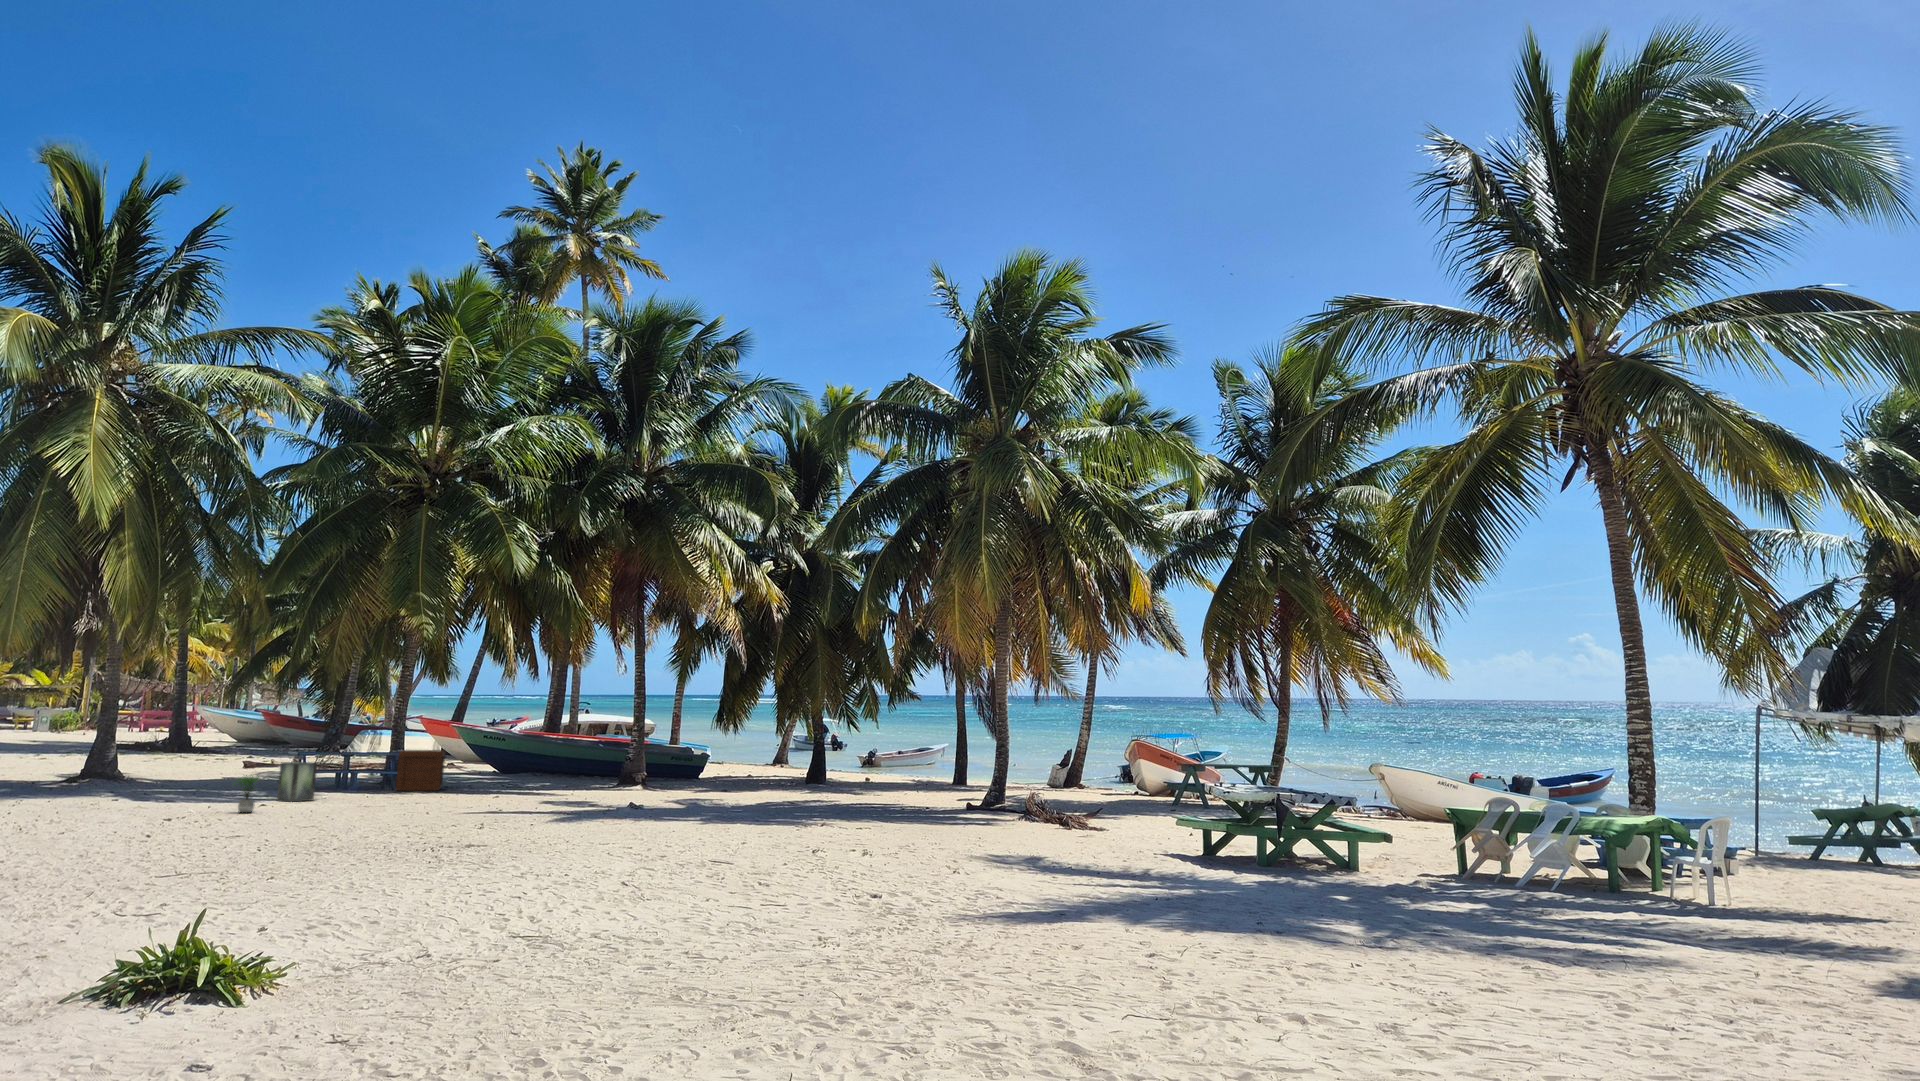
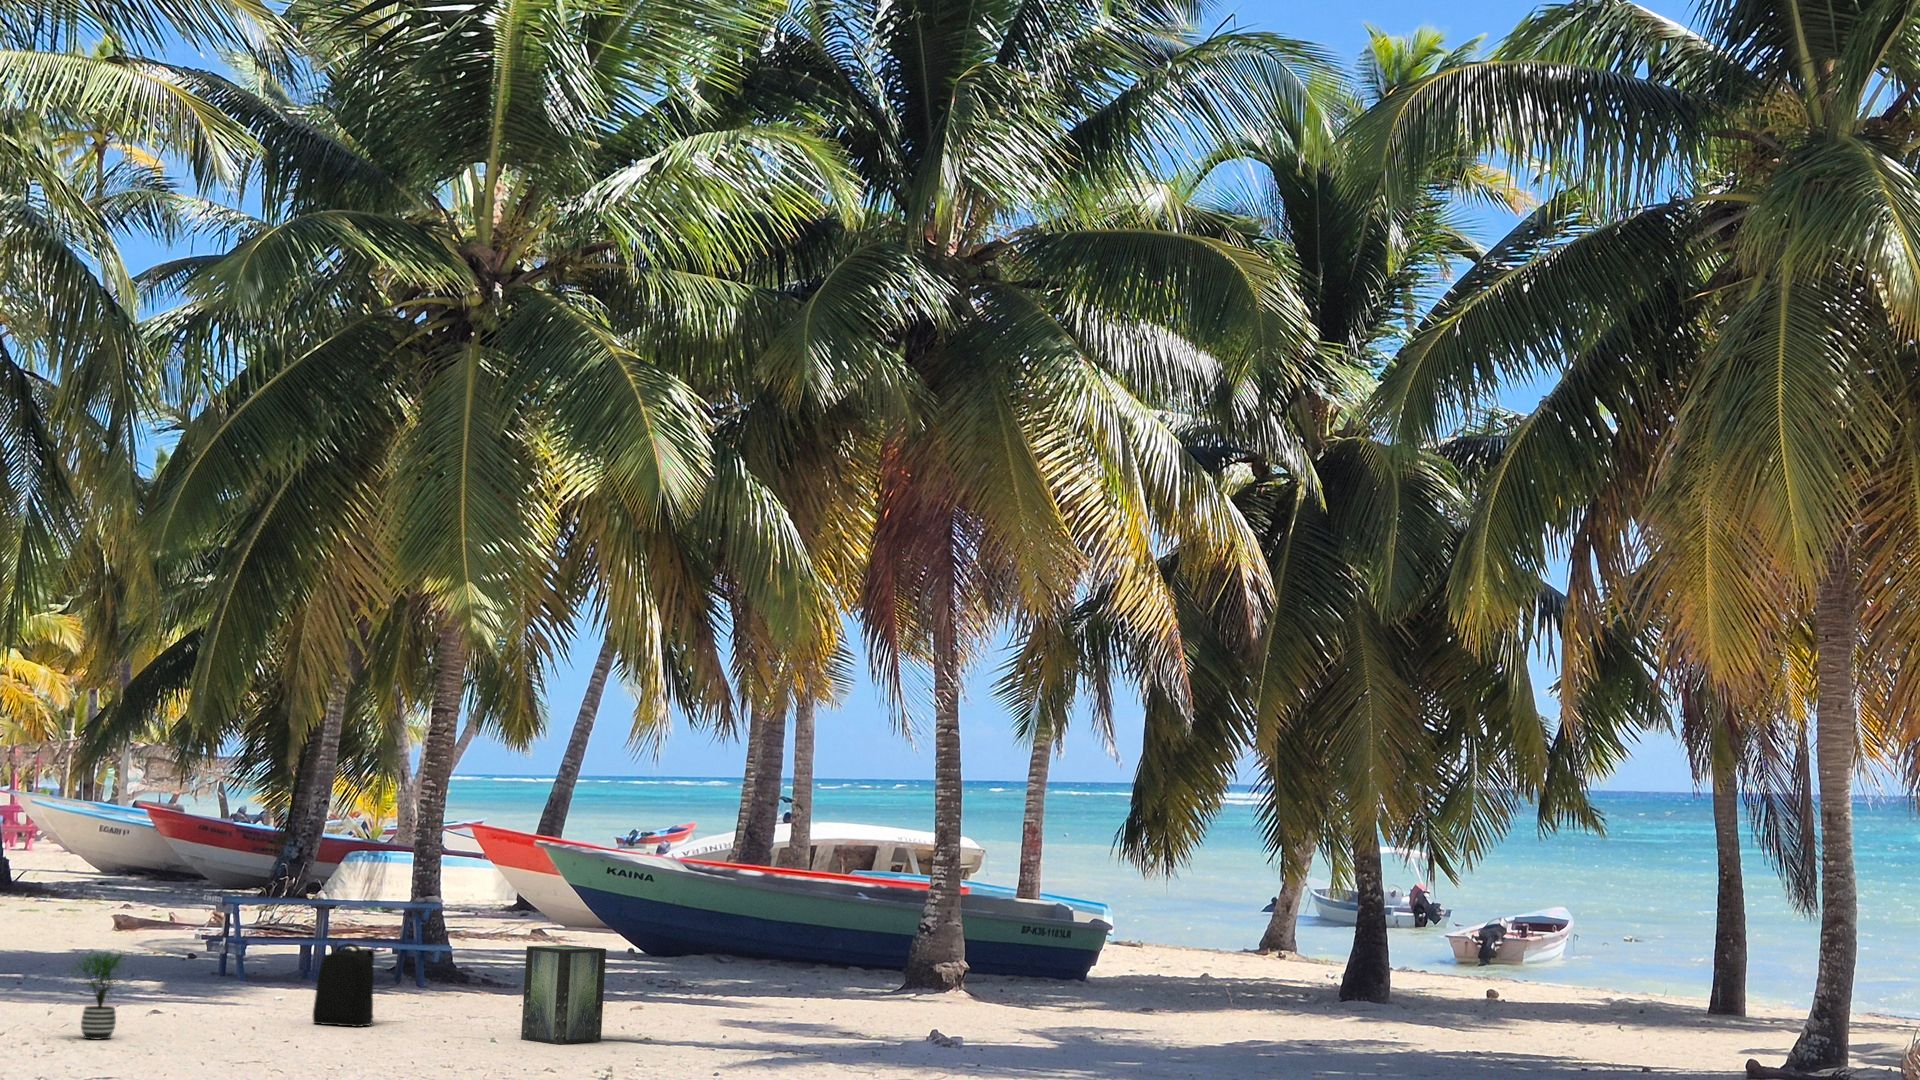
wooden crate: present [396,750,445,791] -> none [423,899,524,993]
storage box: present [277,762,317,802] -> present [521,945,606,1044]
backpack: none [345,770,375,806] -> present [313,943,374,1027]

